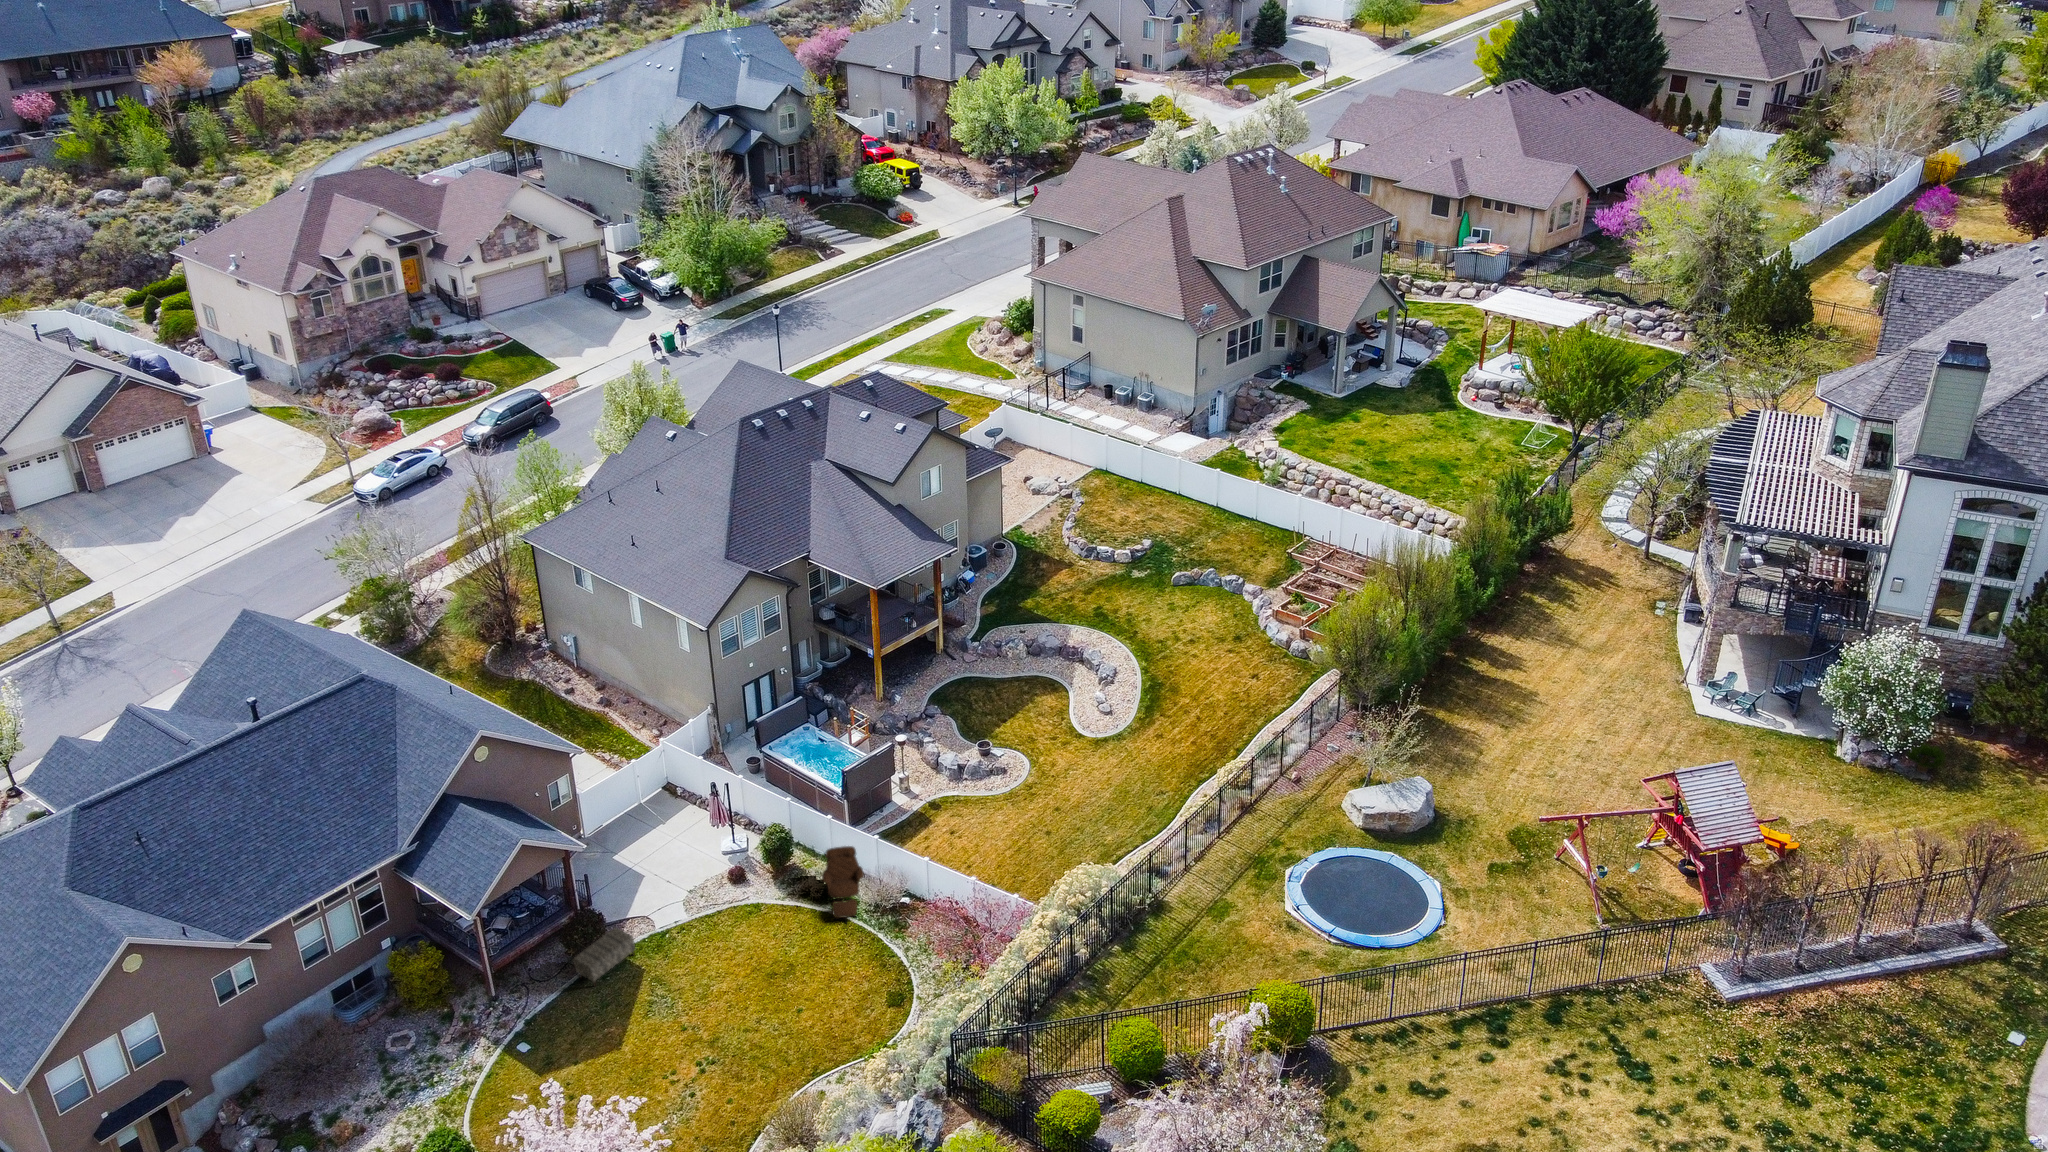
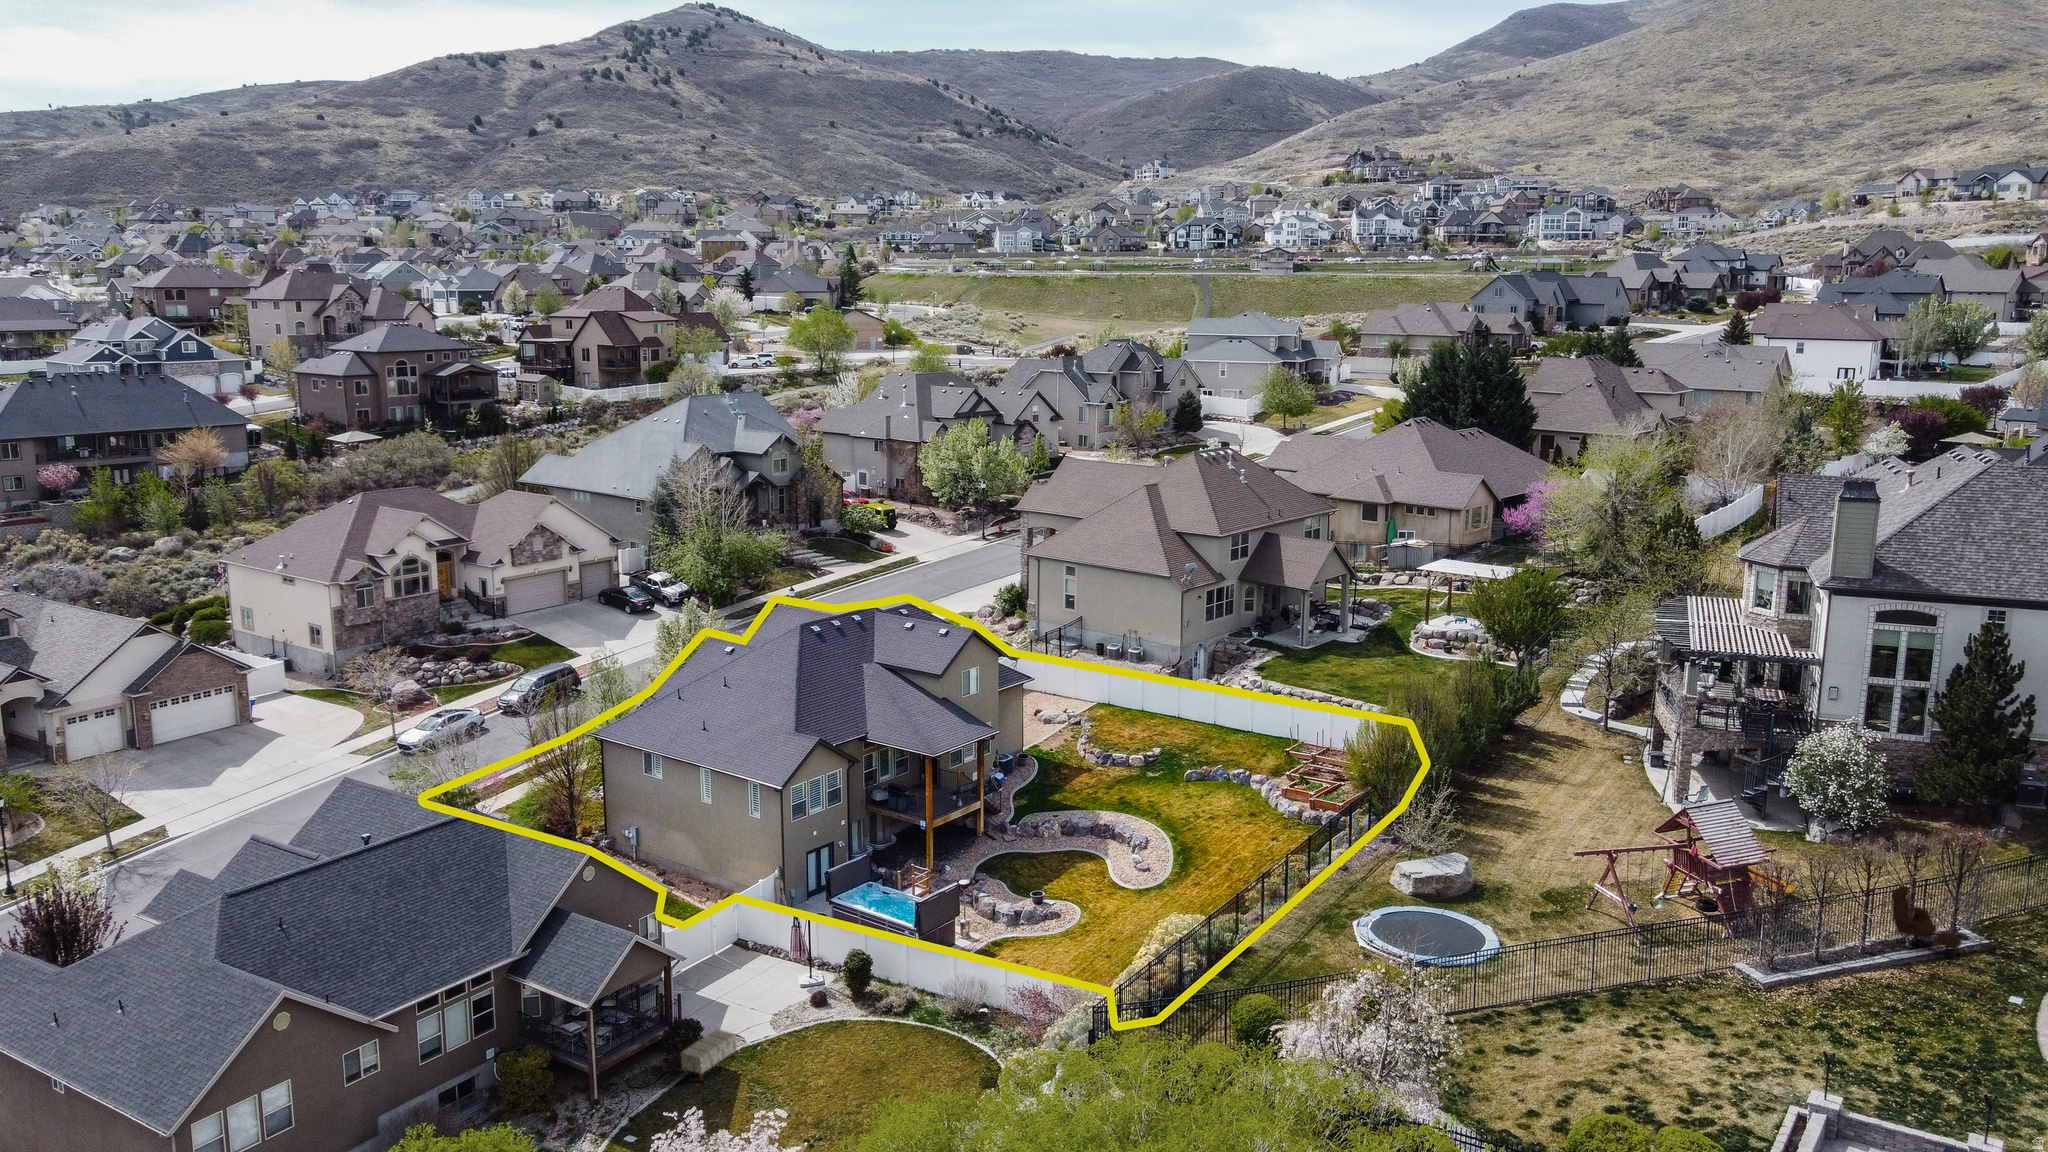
potted plant: present [1907,744,1945,773] -> none [1870,812,1908,840]
lounge chair: present [822,846,864,919] -> present [1892,885,1962,955]

